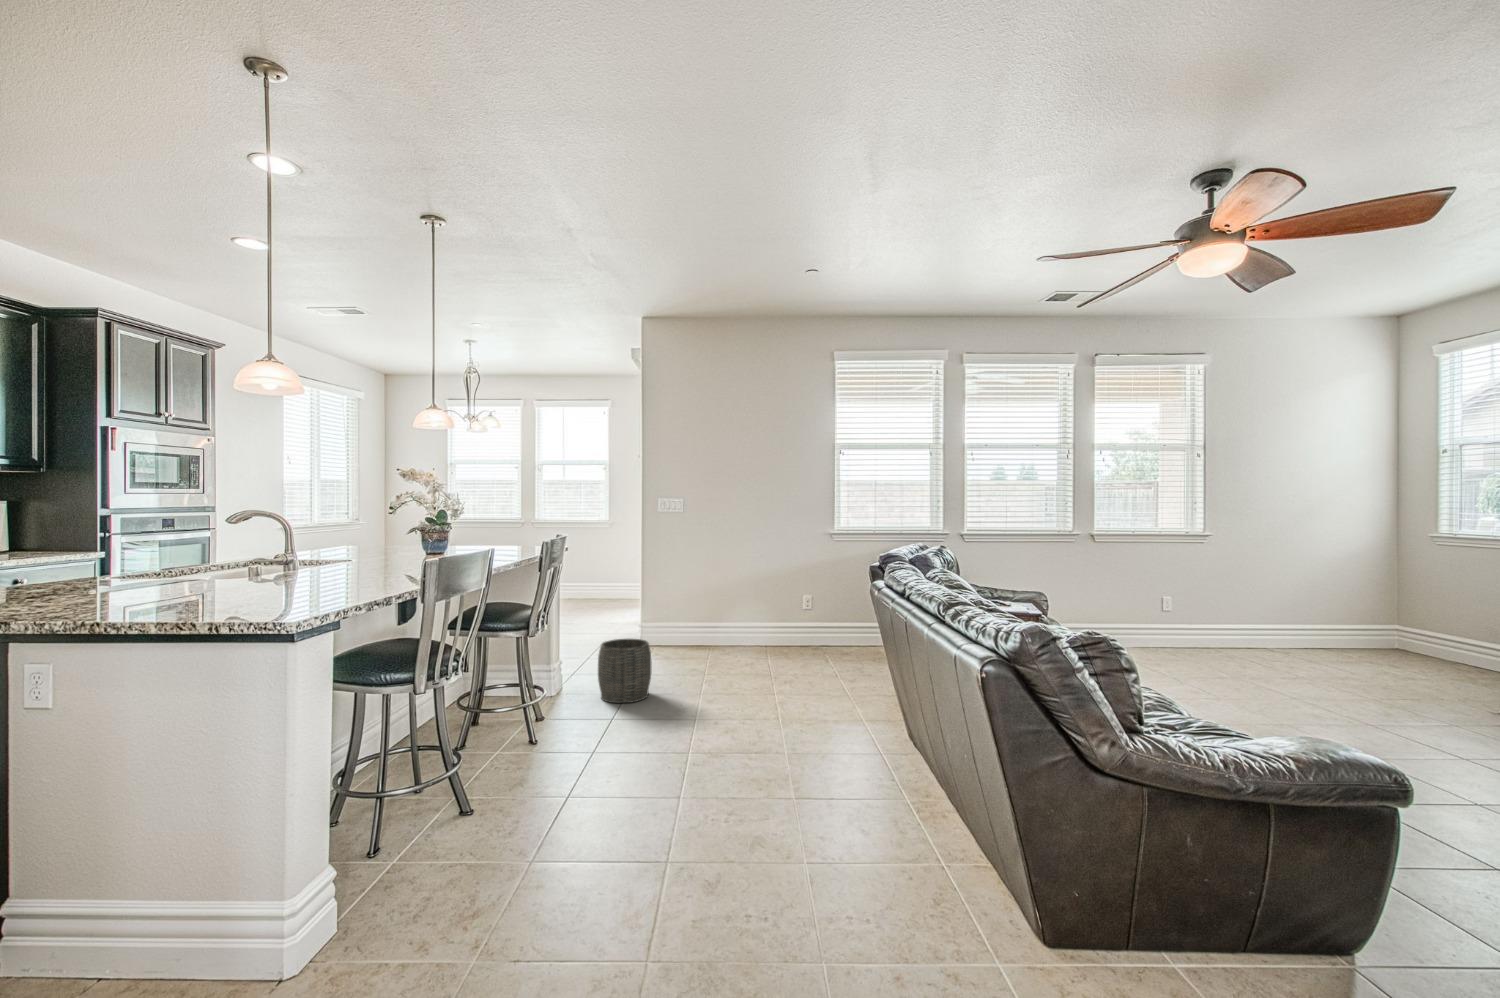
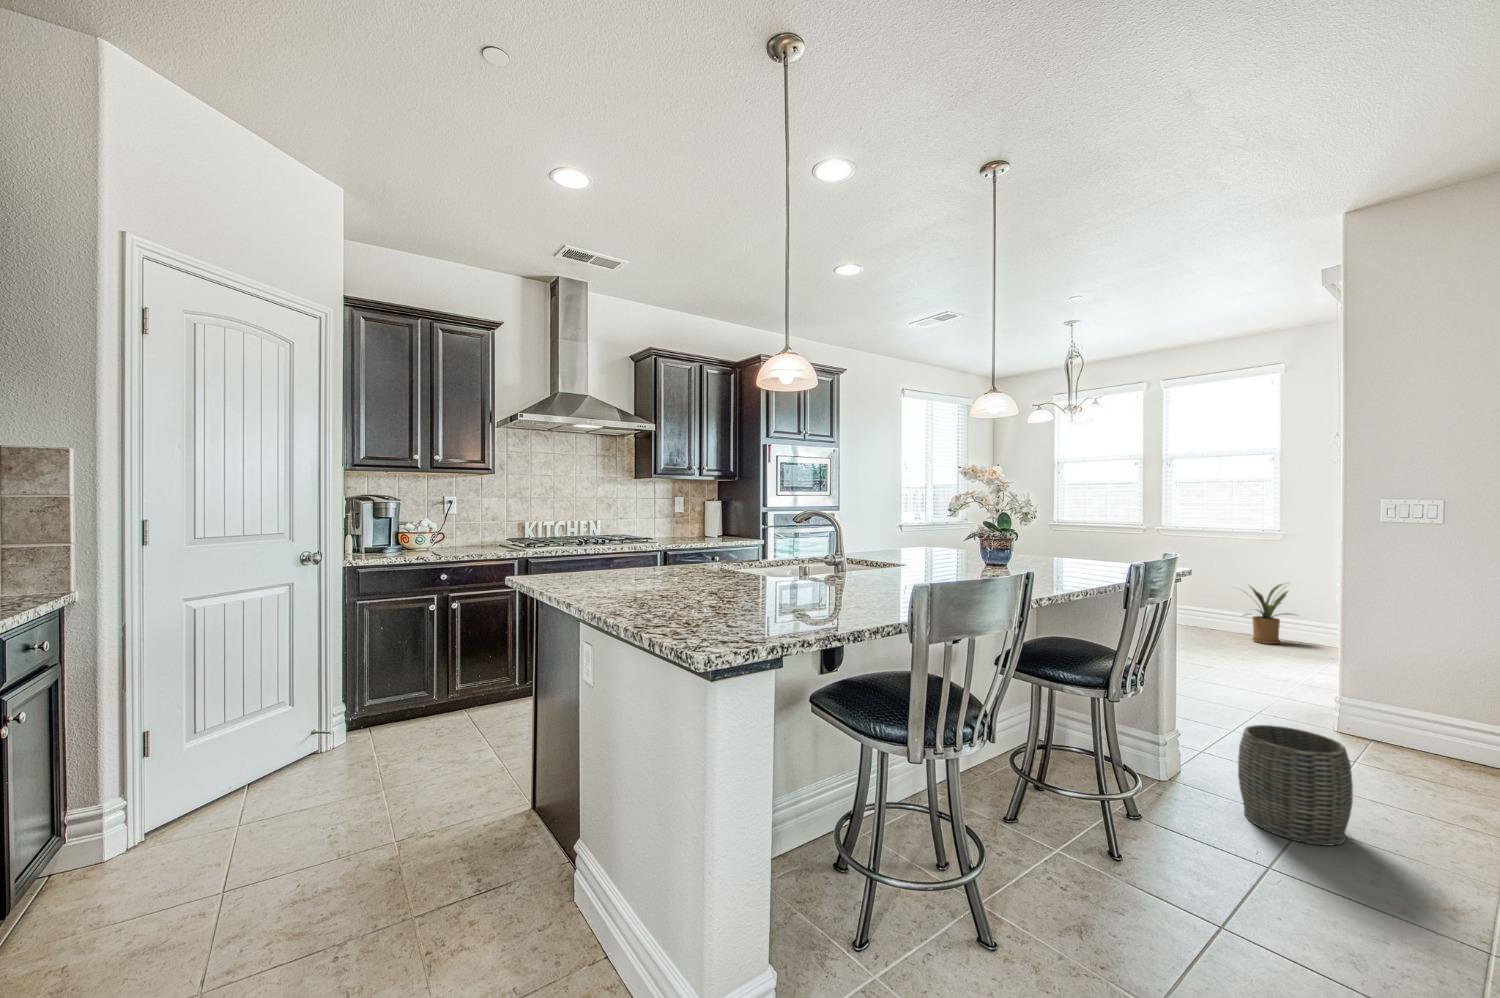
house plant: none [579,555,622,600] -> present [1244,584,1290,644]

